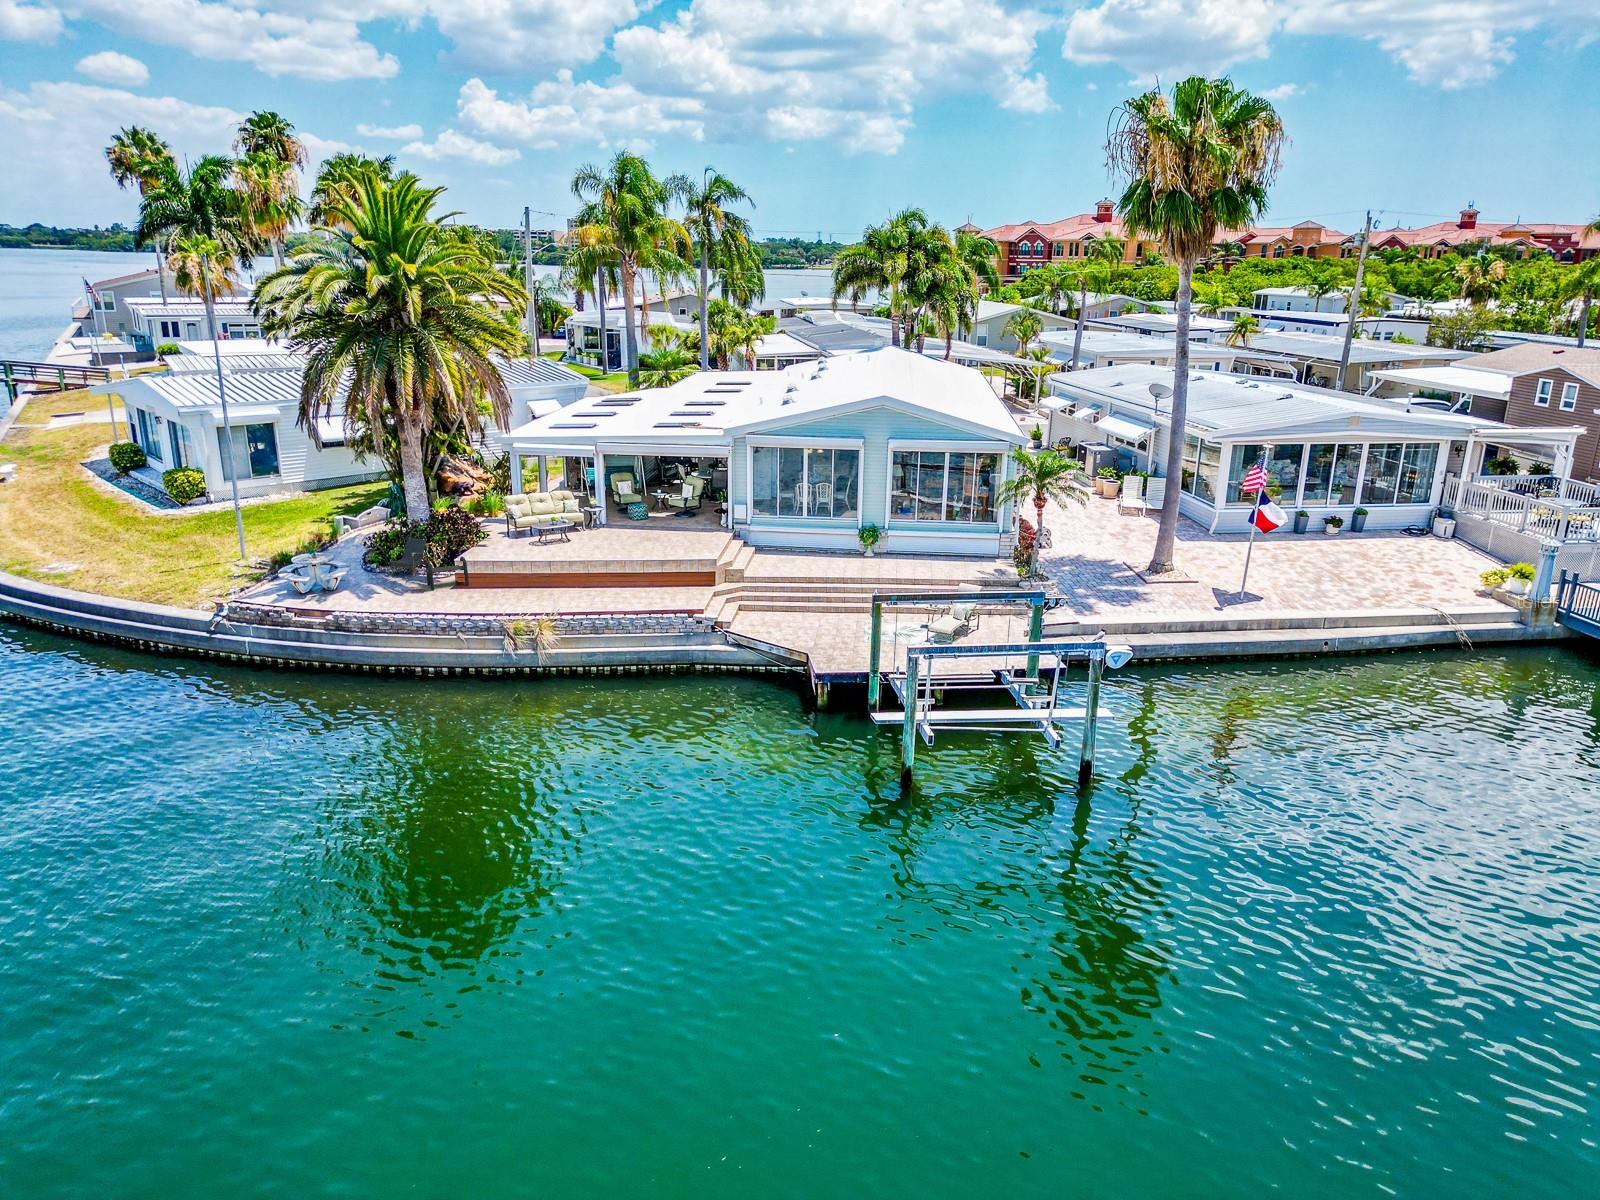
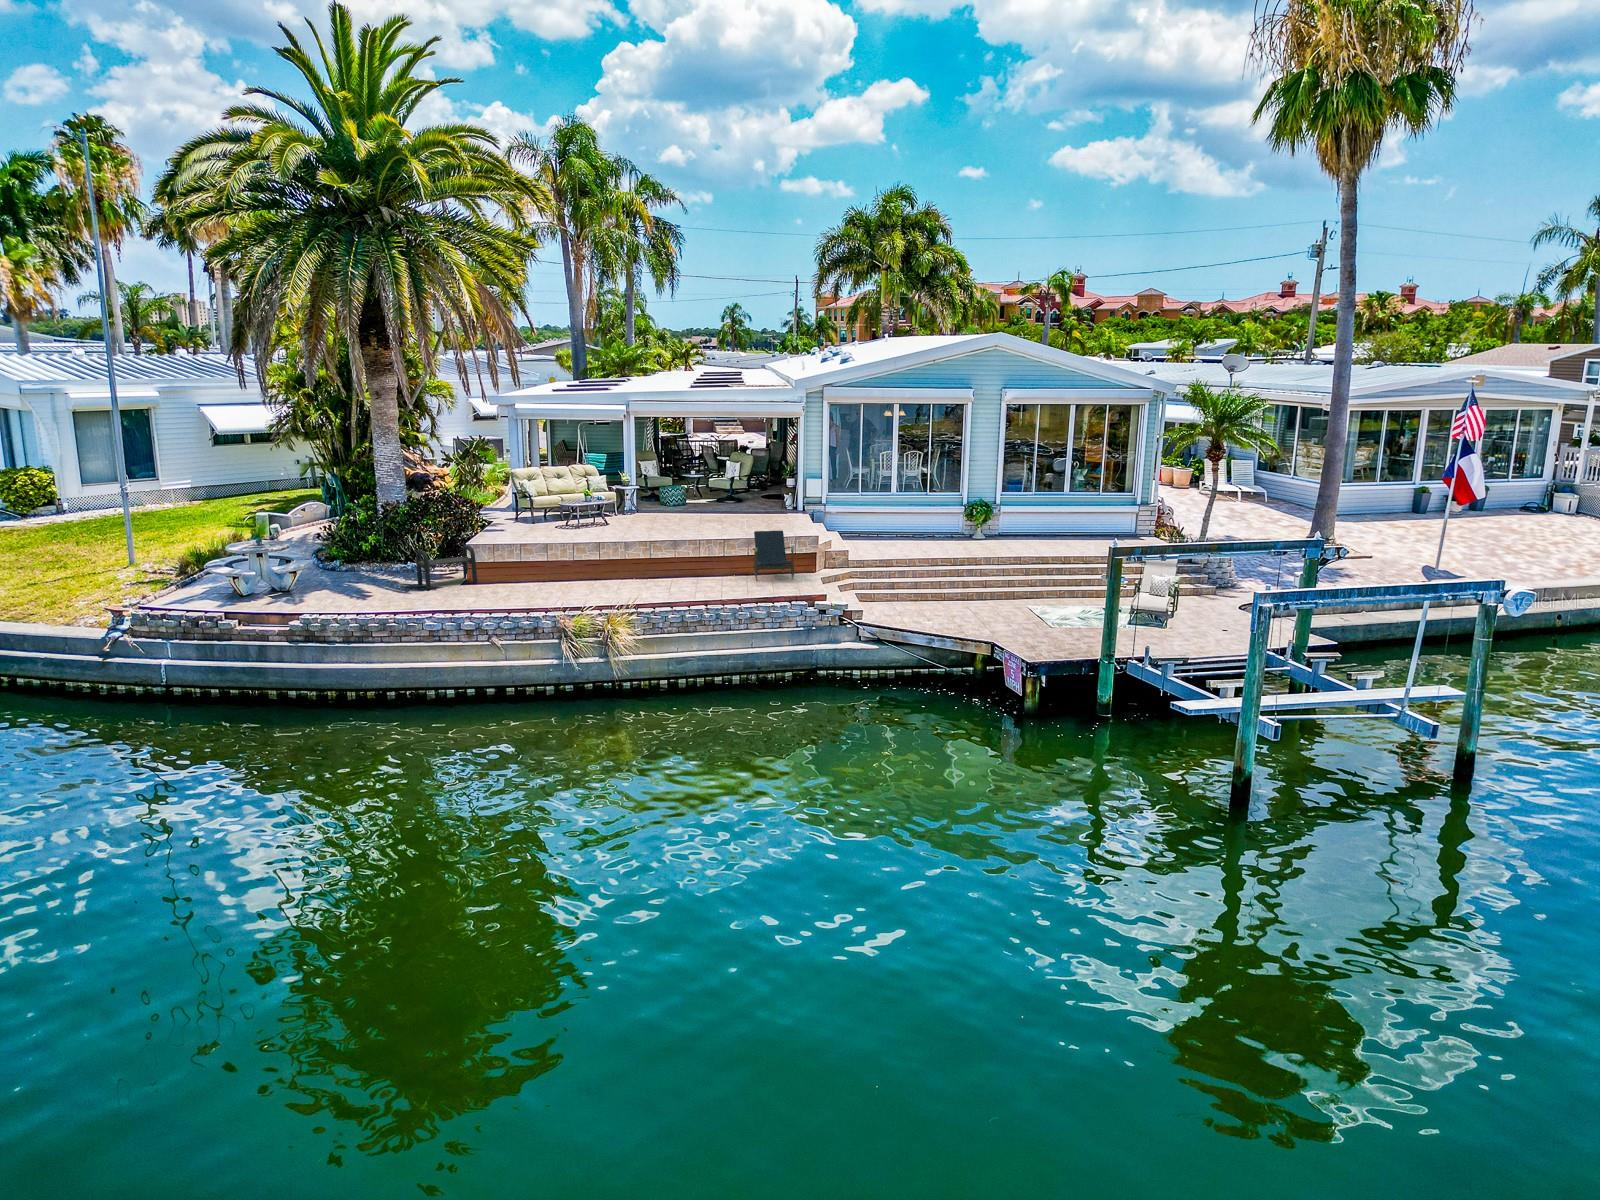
lounge chair: present [390,538,427,576] -> present [753,530,794,581]

